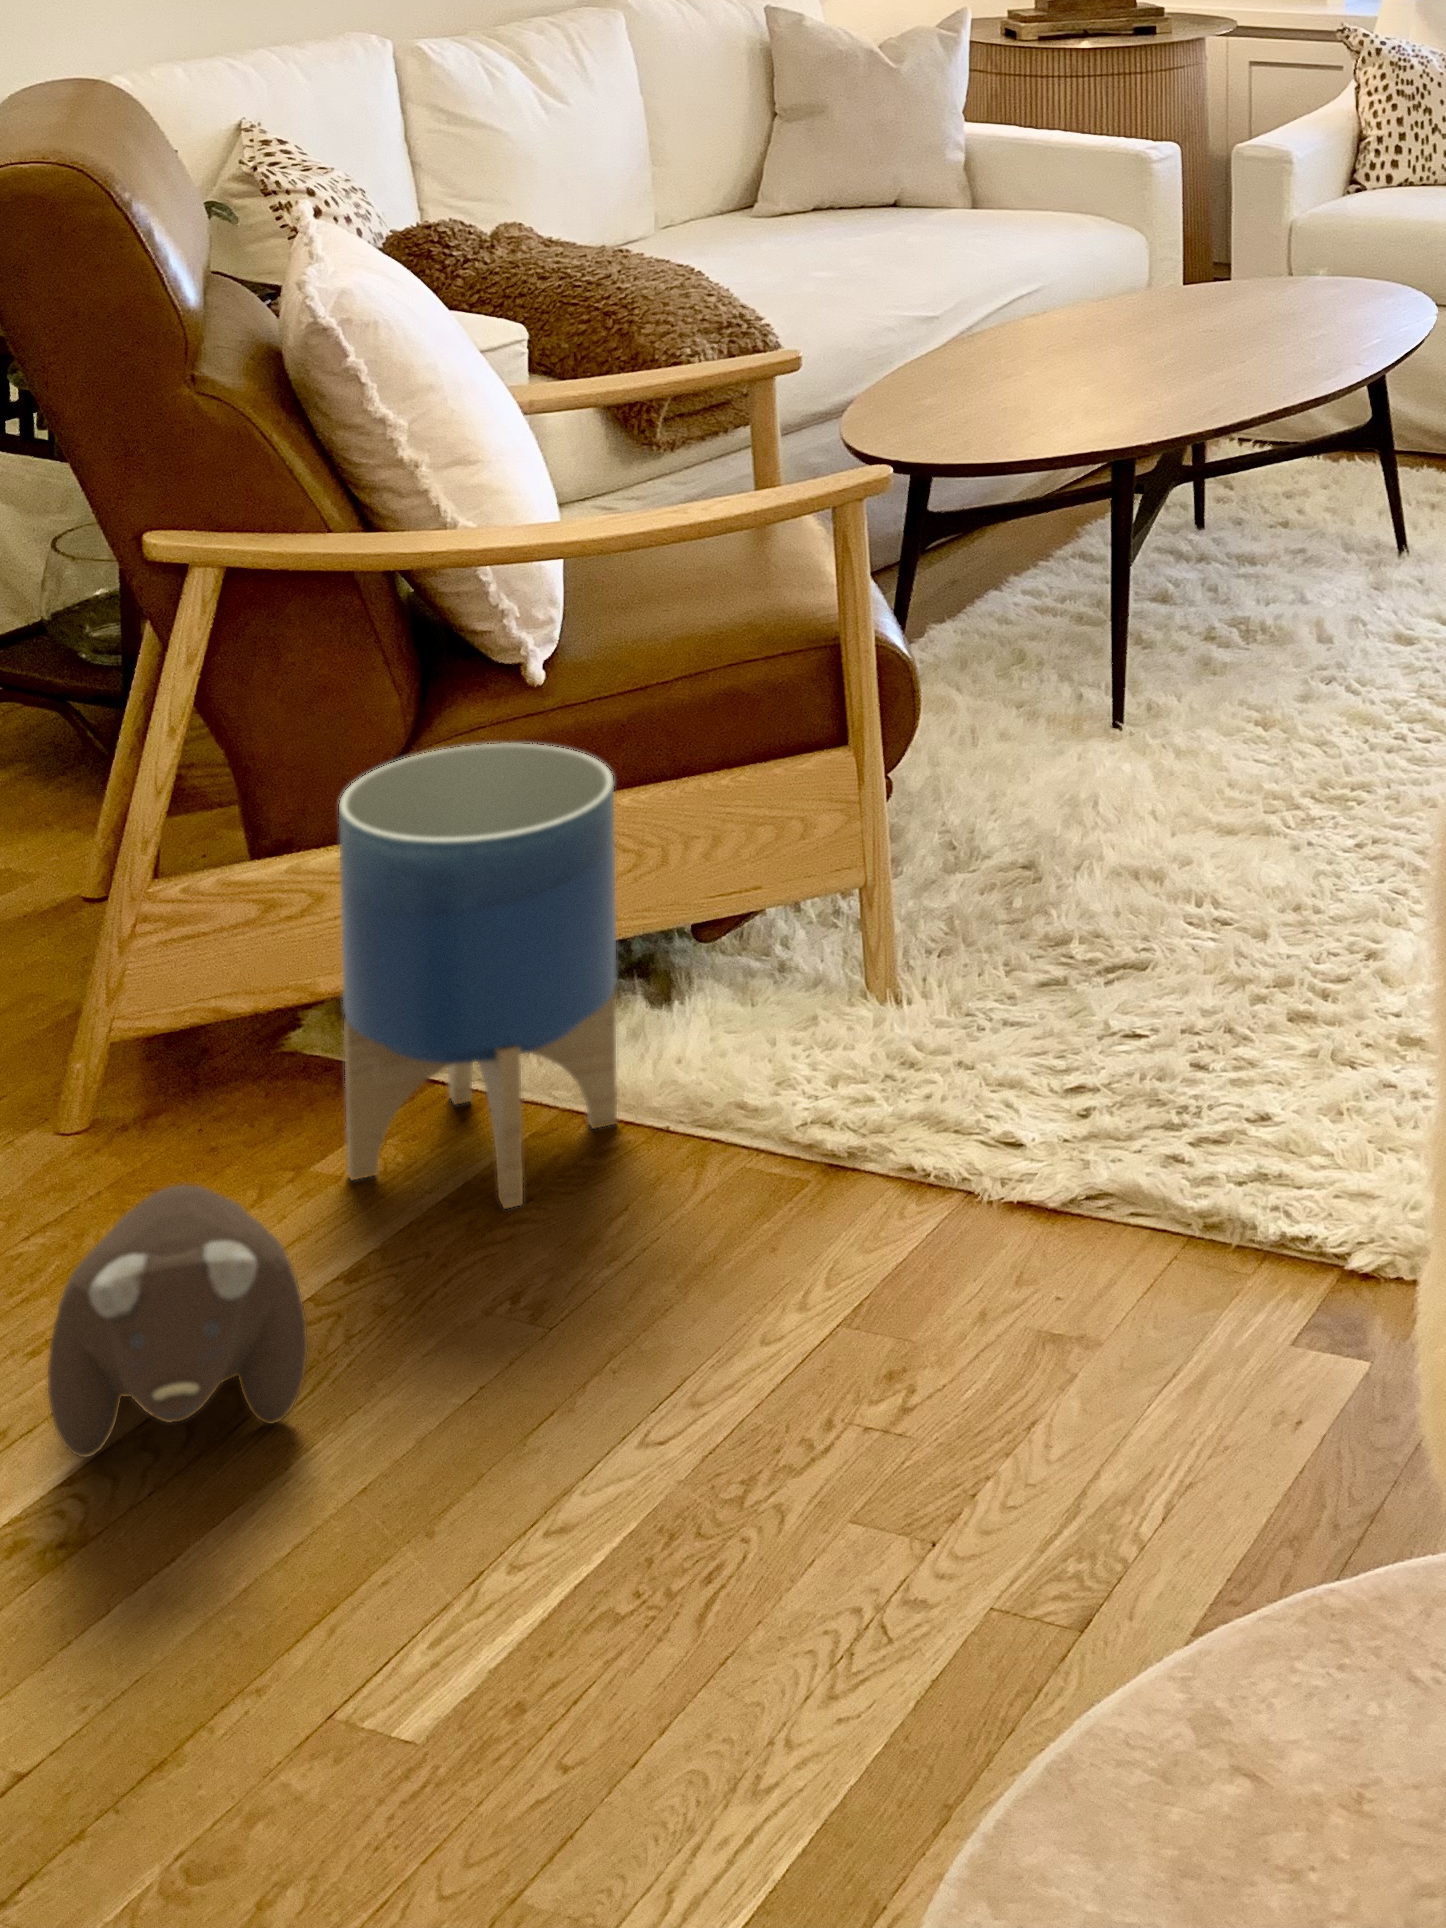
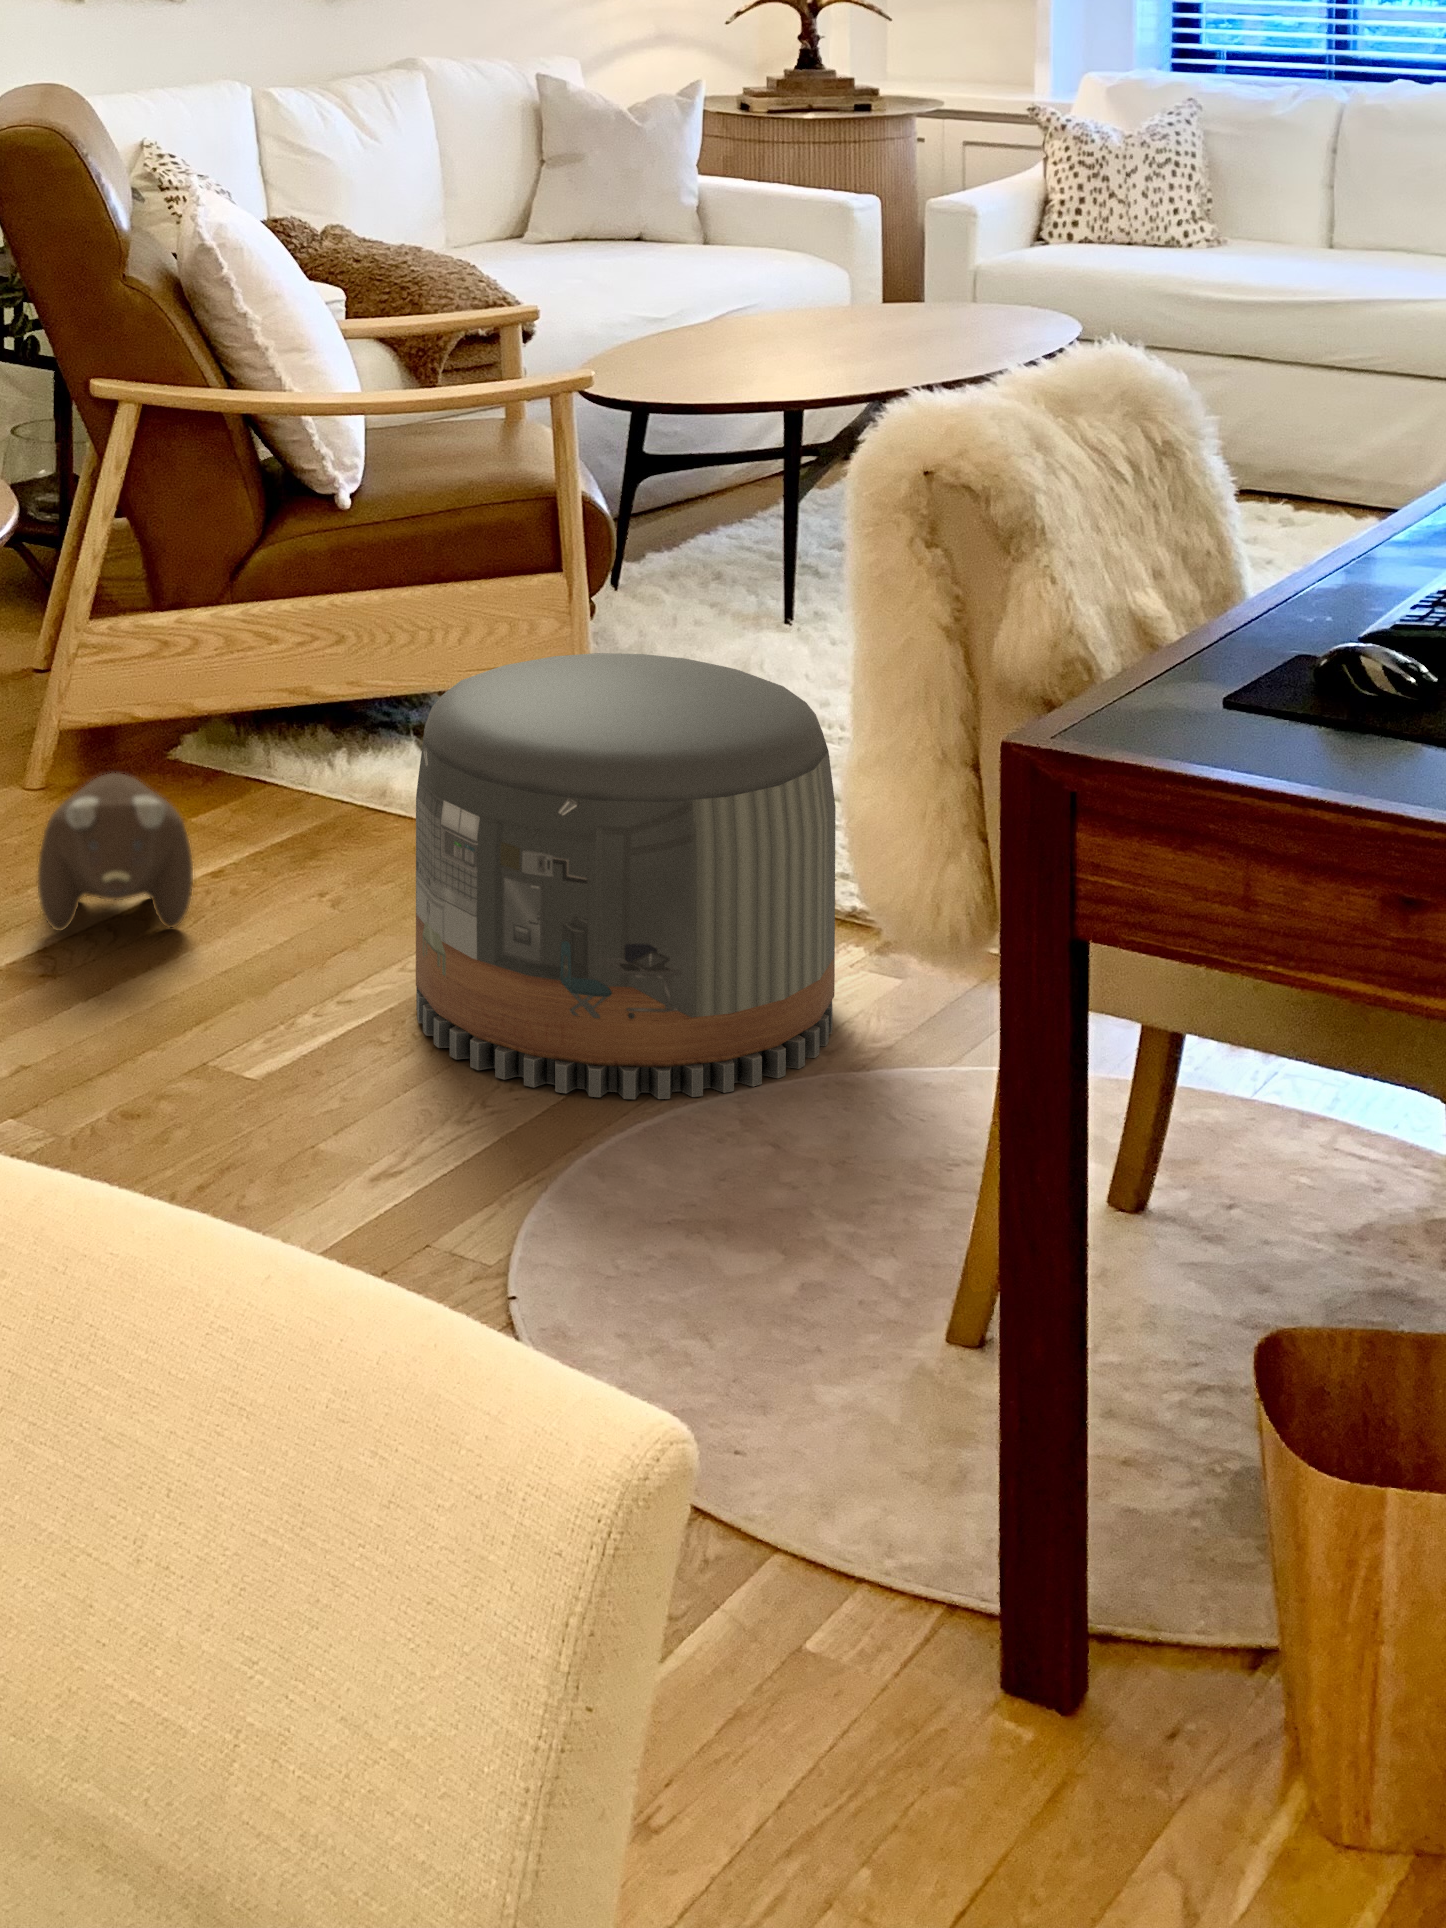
planter: present [339,744,617,1208] -> none [215,544,396,846]
pouf: none [668,949,1312,1738] -> present [416,653,836,1099]

